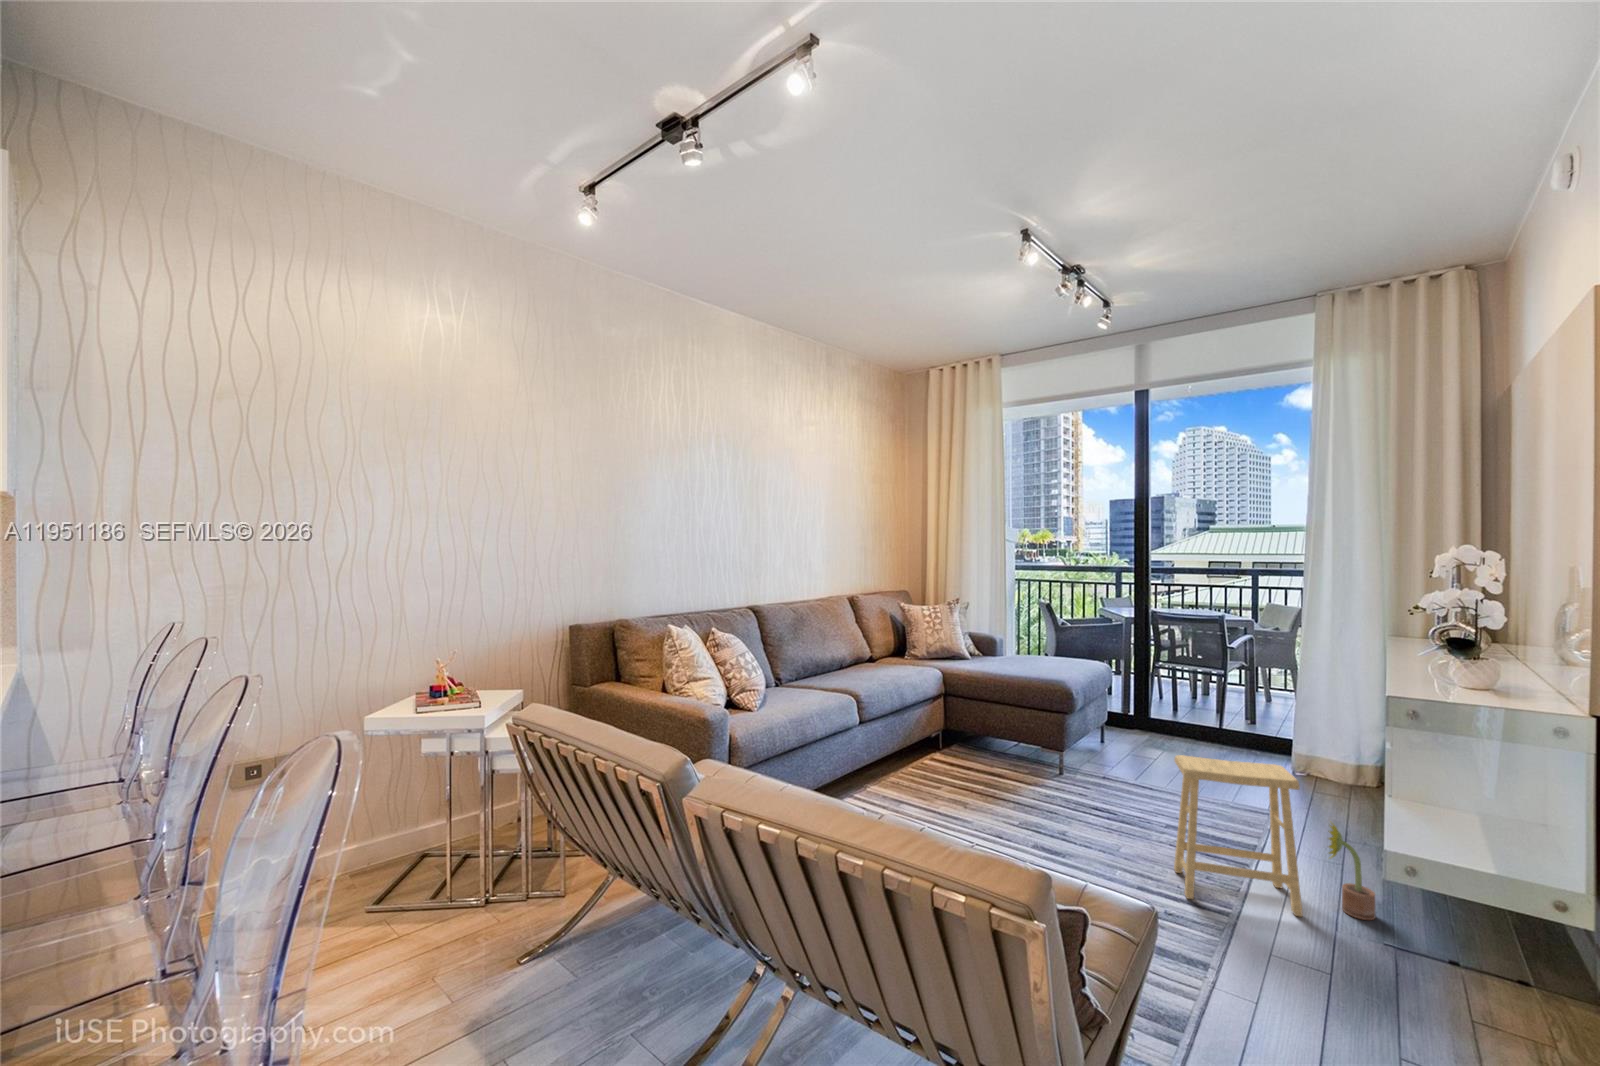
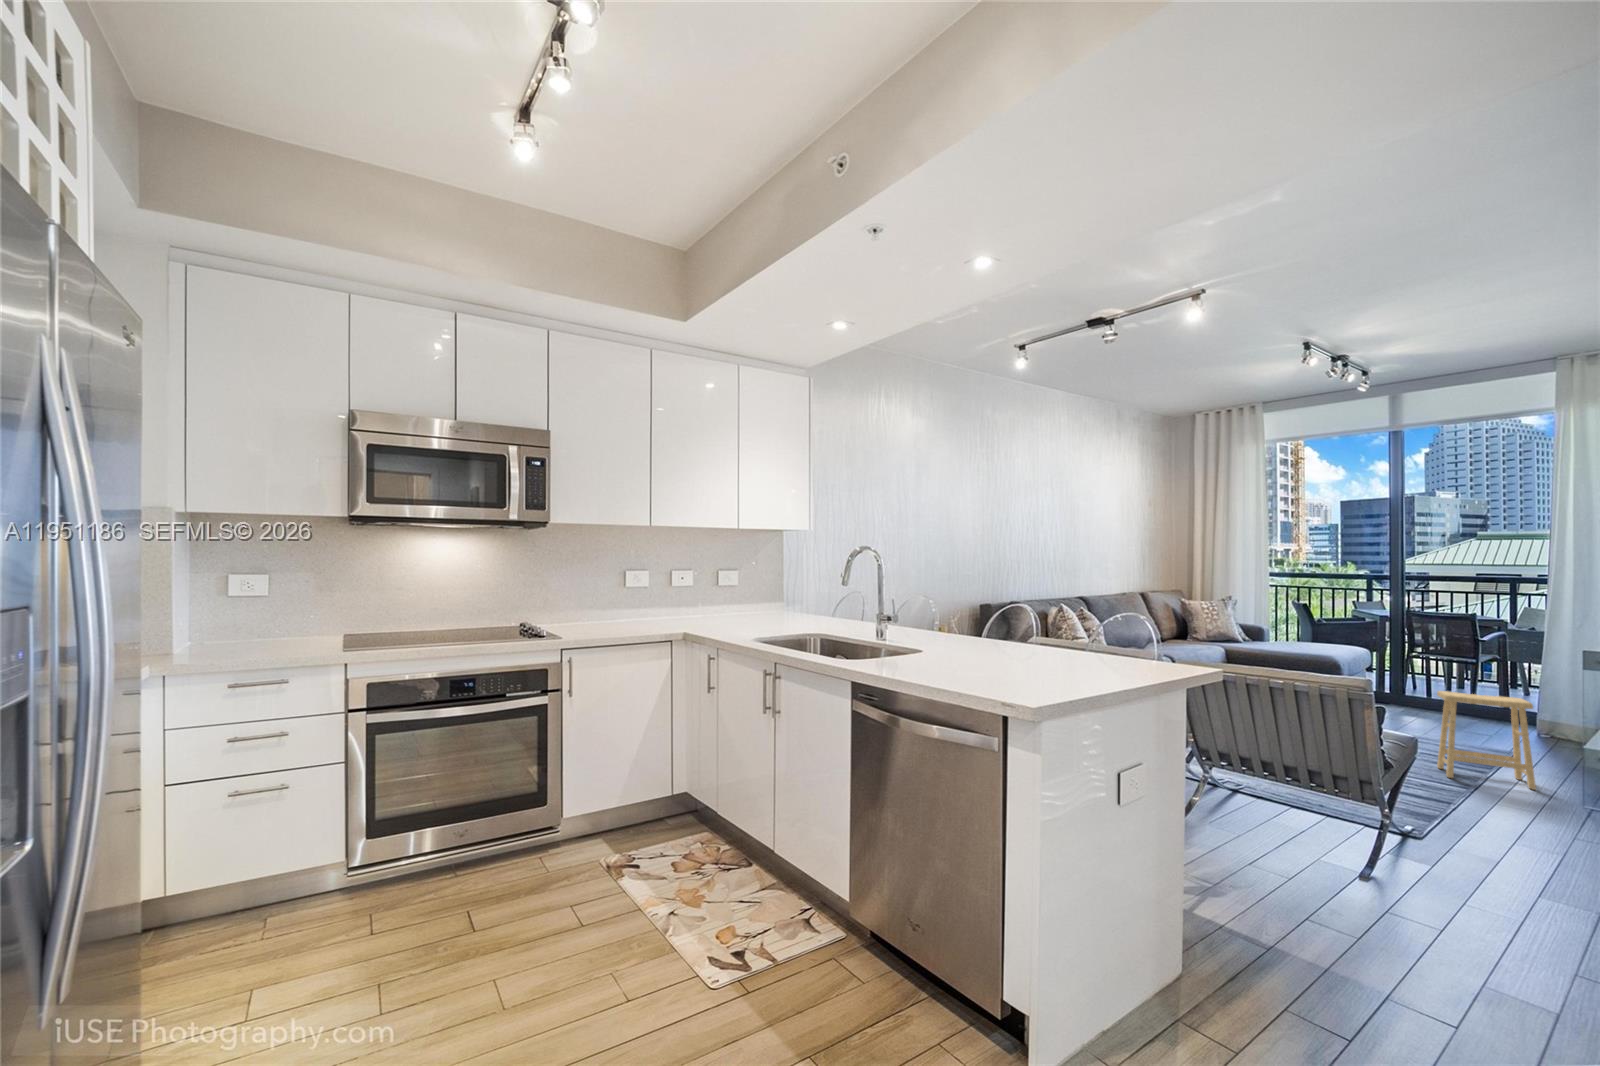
decorative plant: present [1329,823,1375,920] -> none [1555,732,1593,795]

